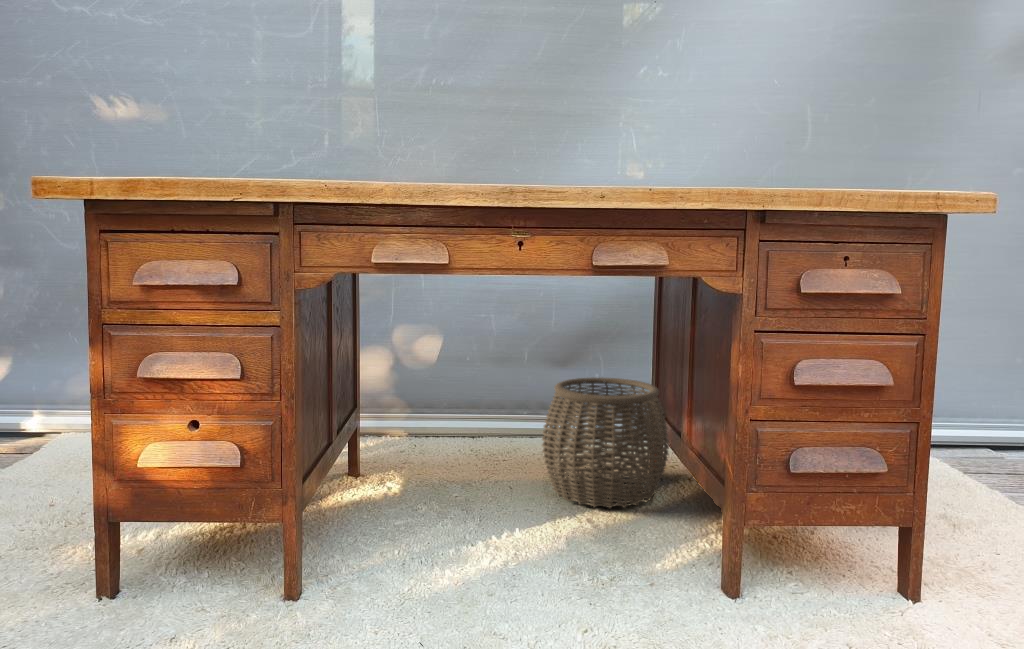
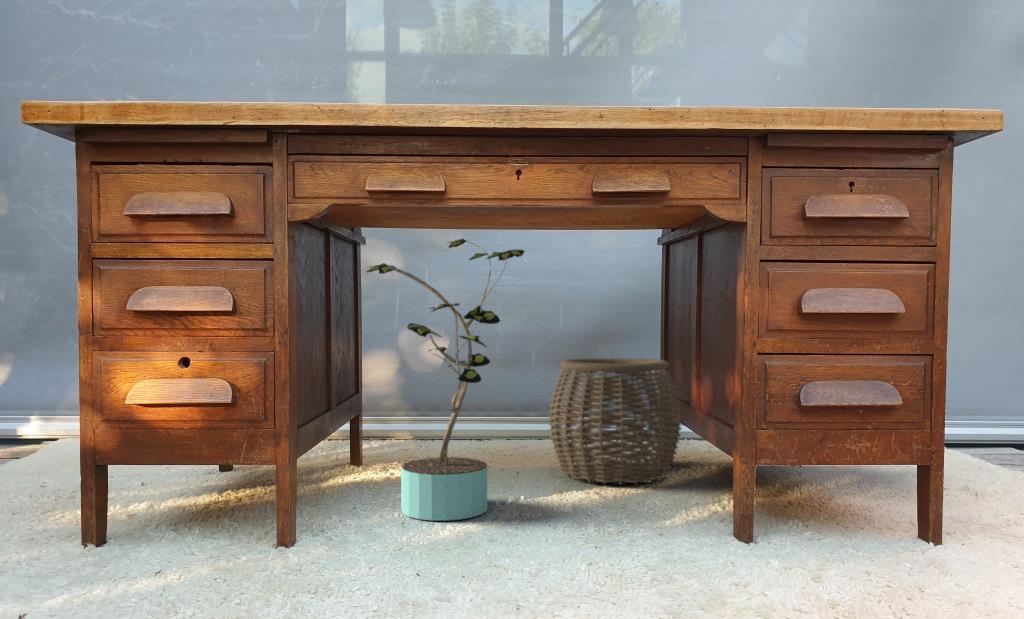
potted plant: none [368,281,526,561] -> present [367,238,524,521]

